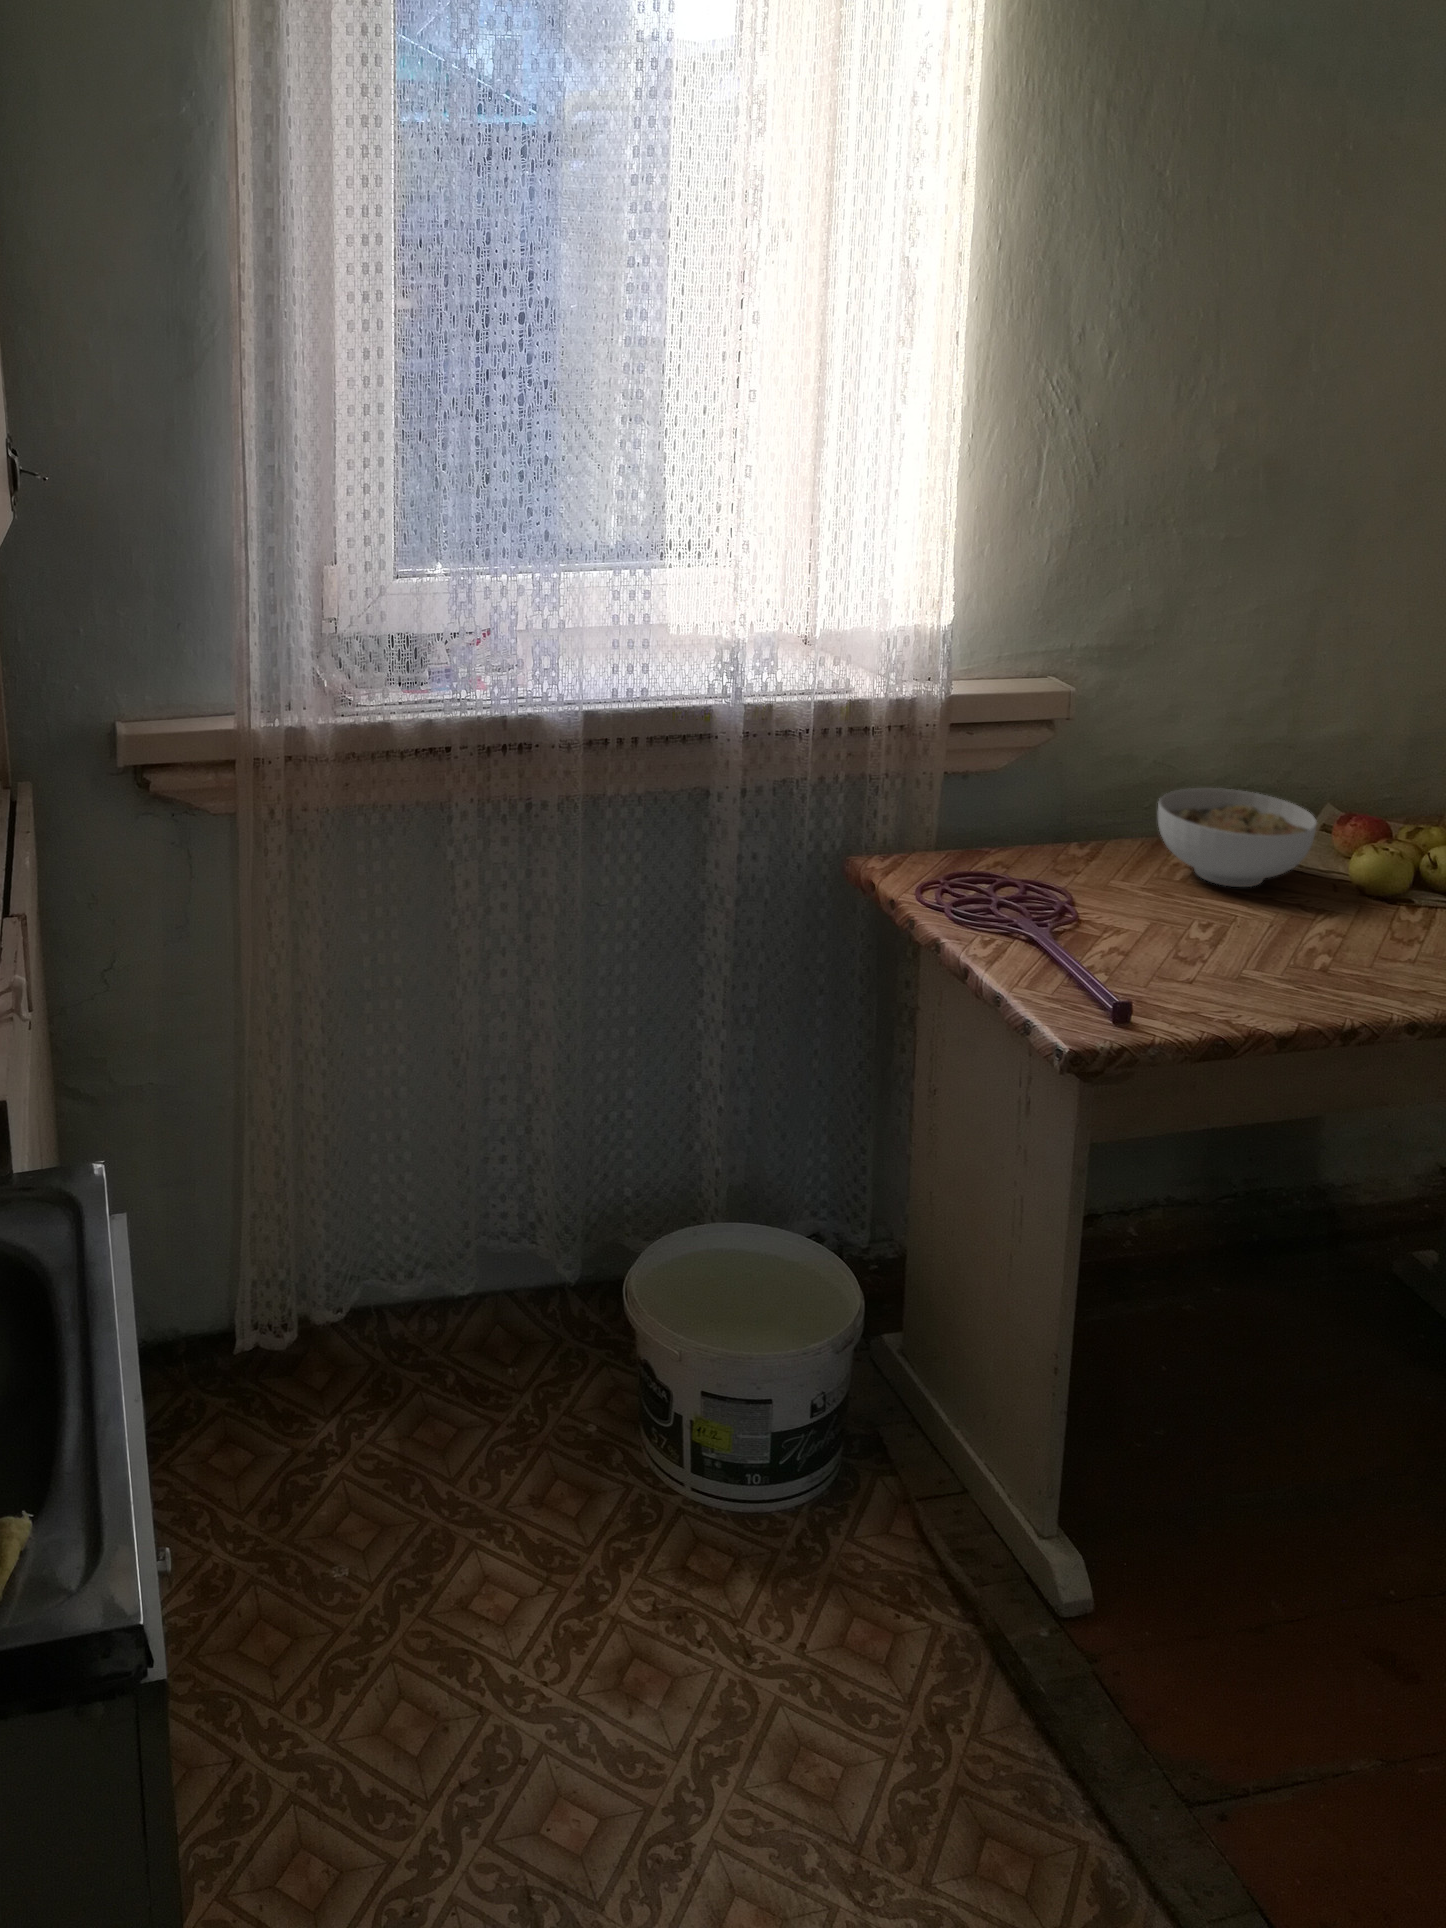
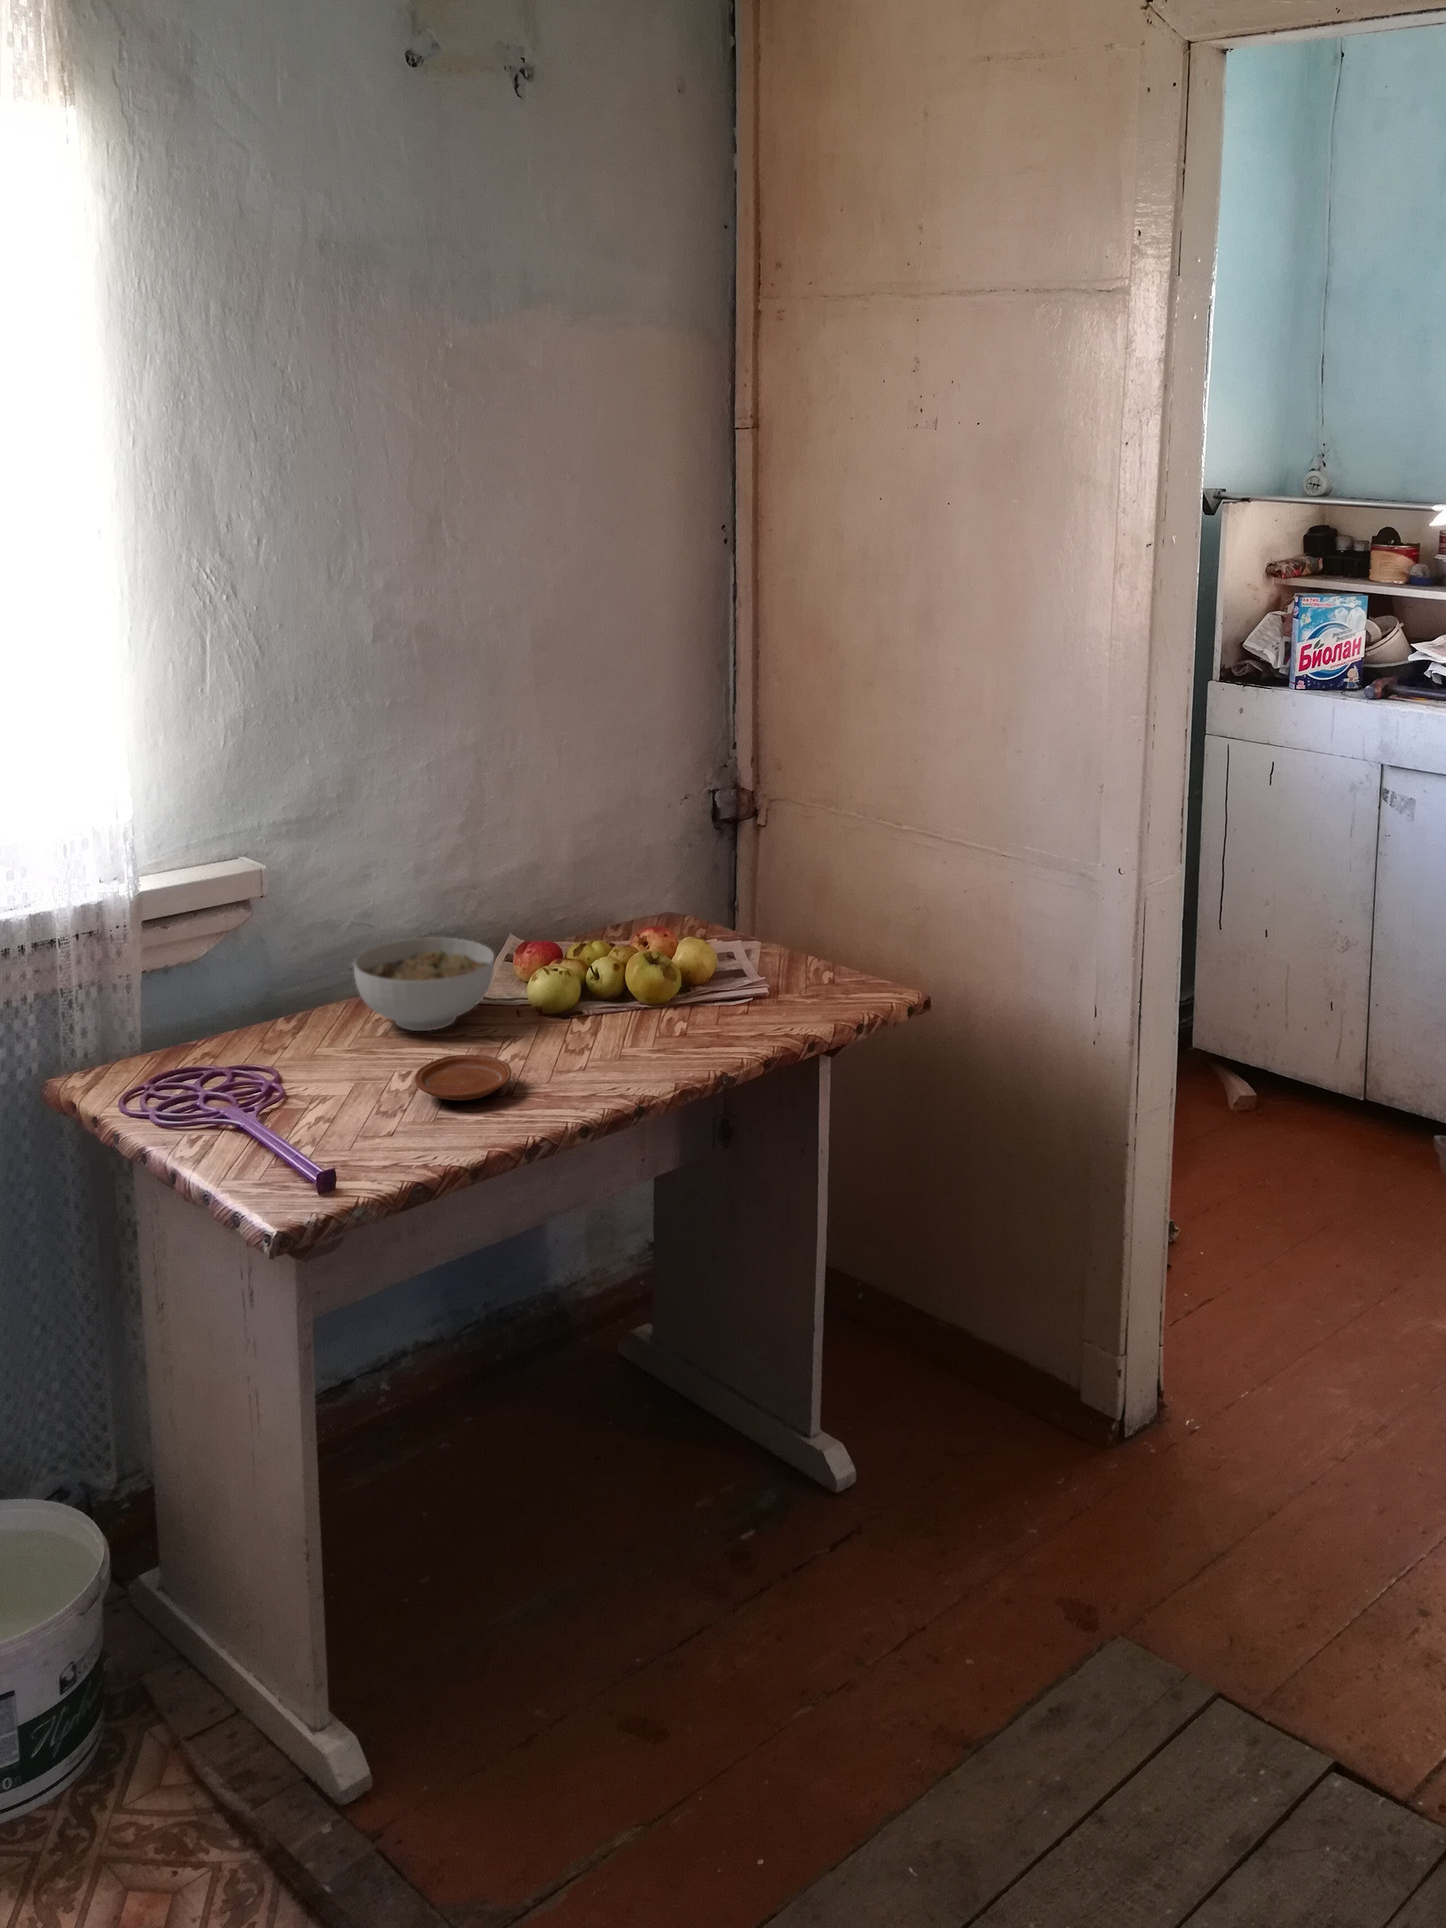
plate: none [1220,916,1332,966] -> present [415,1055,511,1101]

